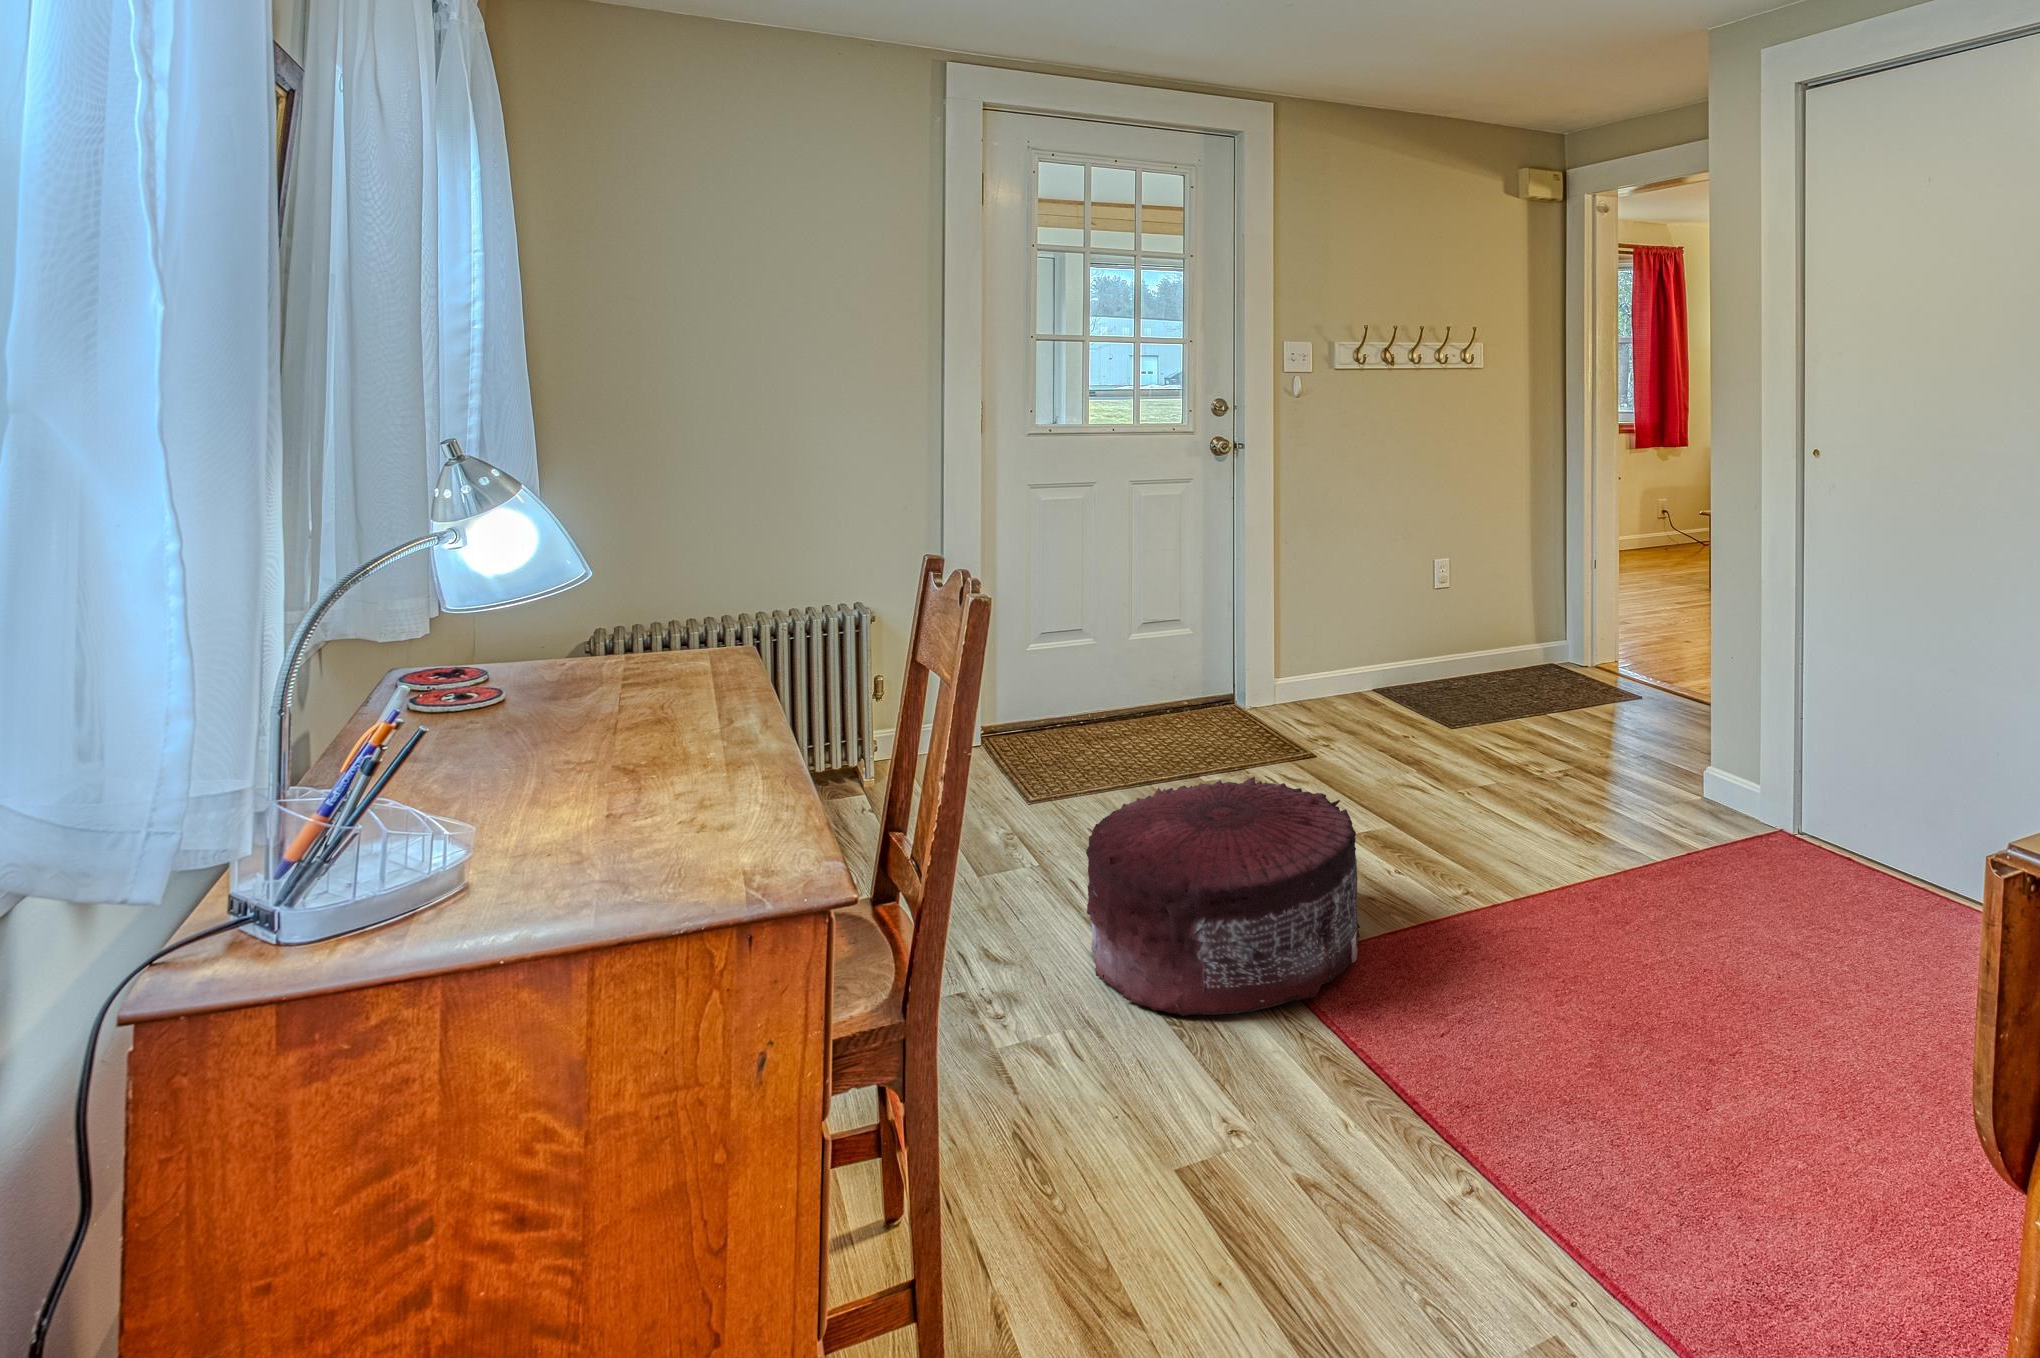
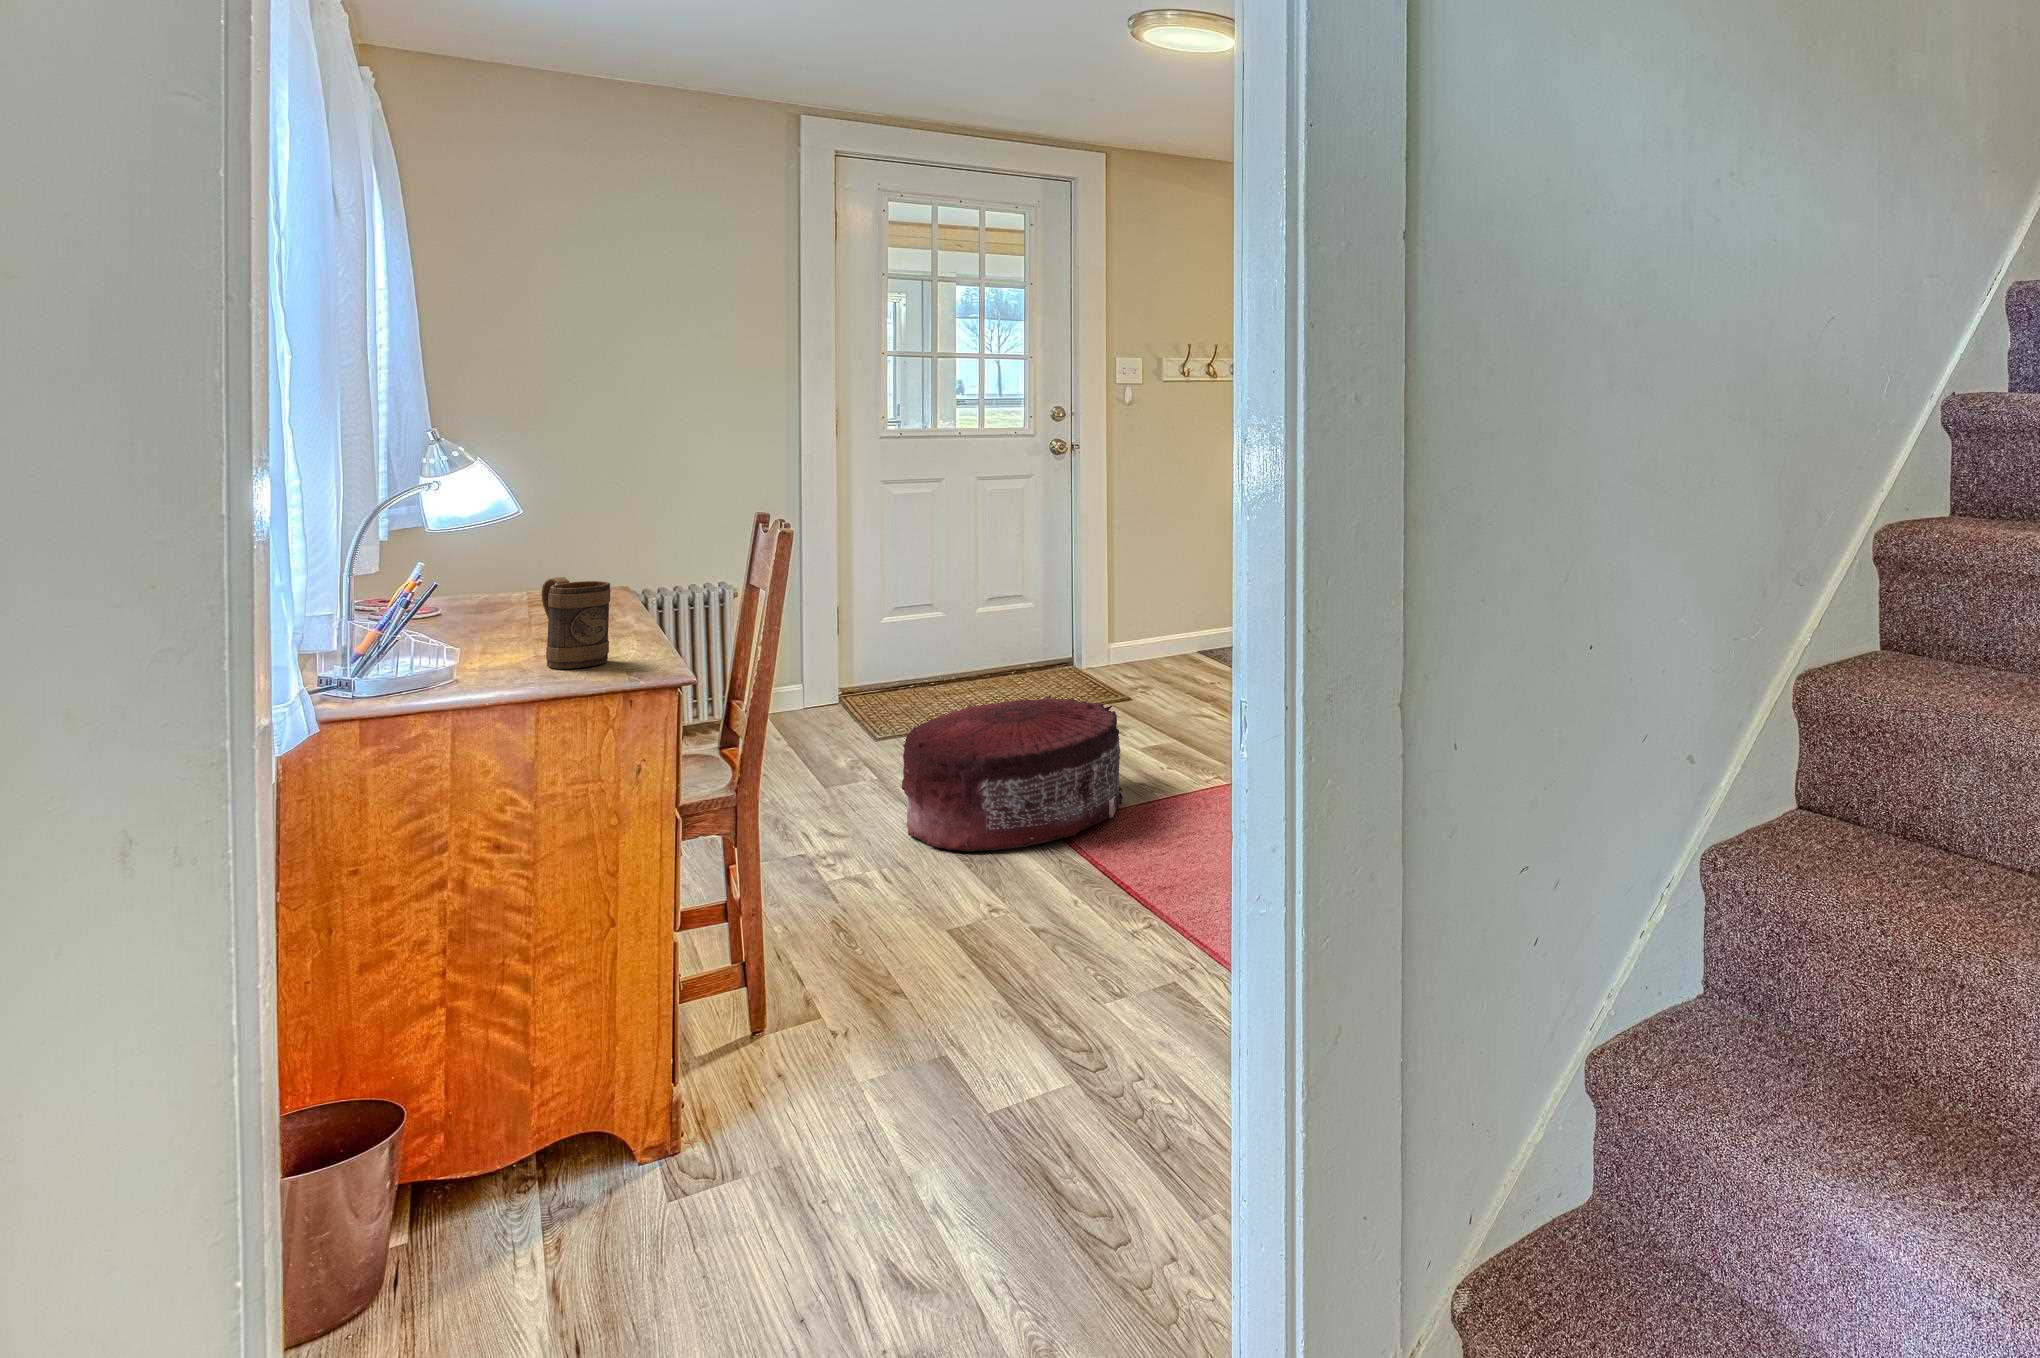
mug: none [609,691,708,853] -> present [542,577,611,669]

